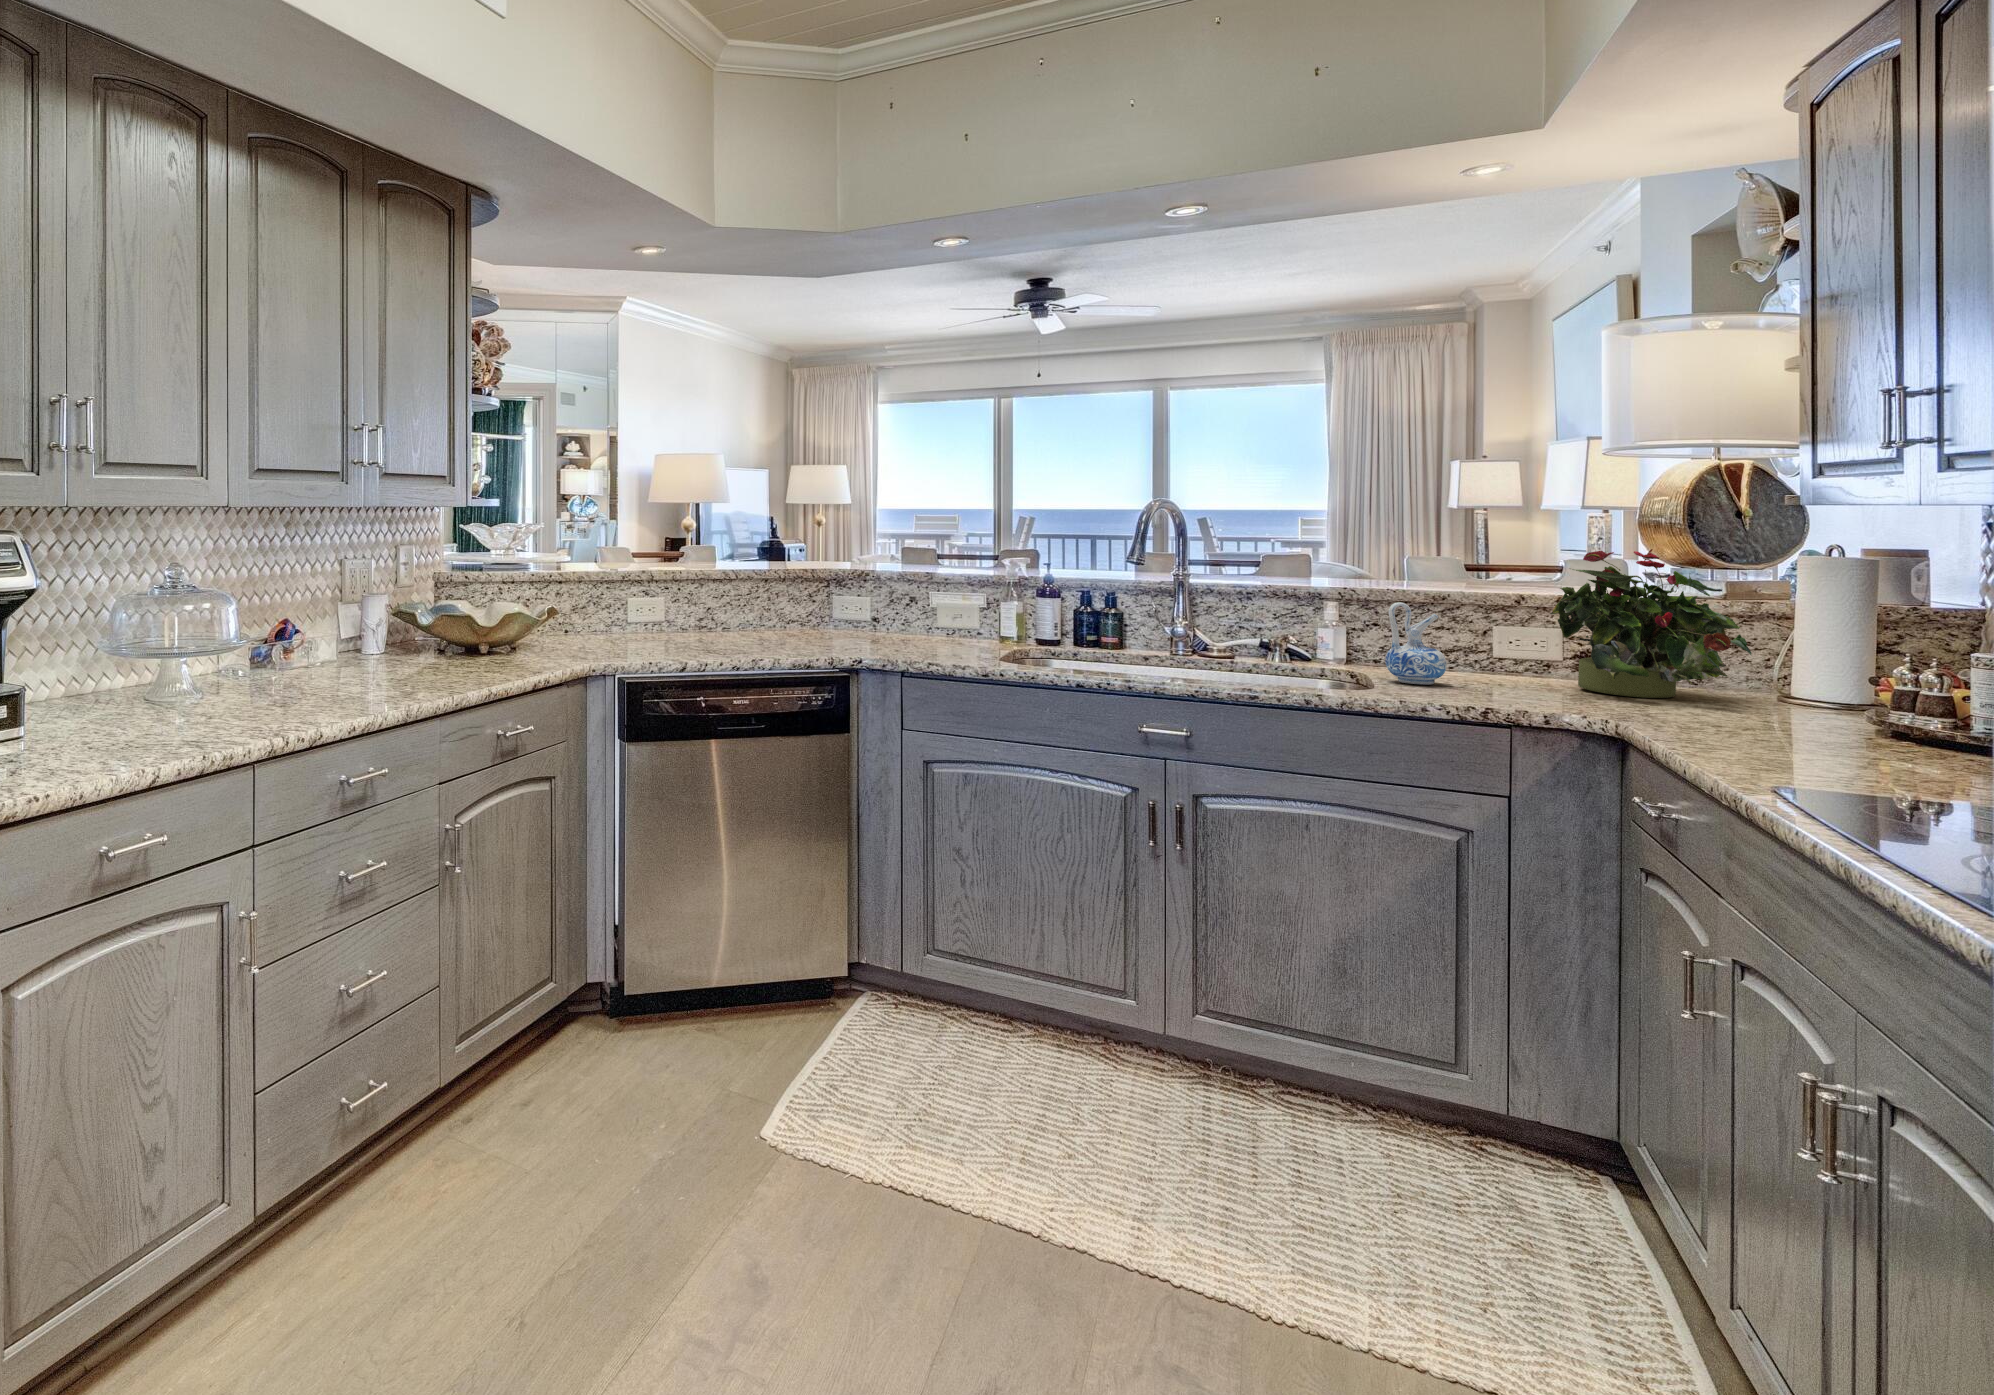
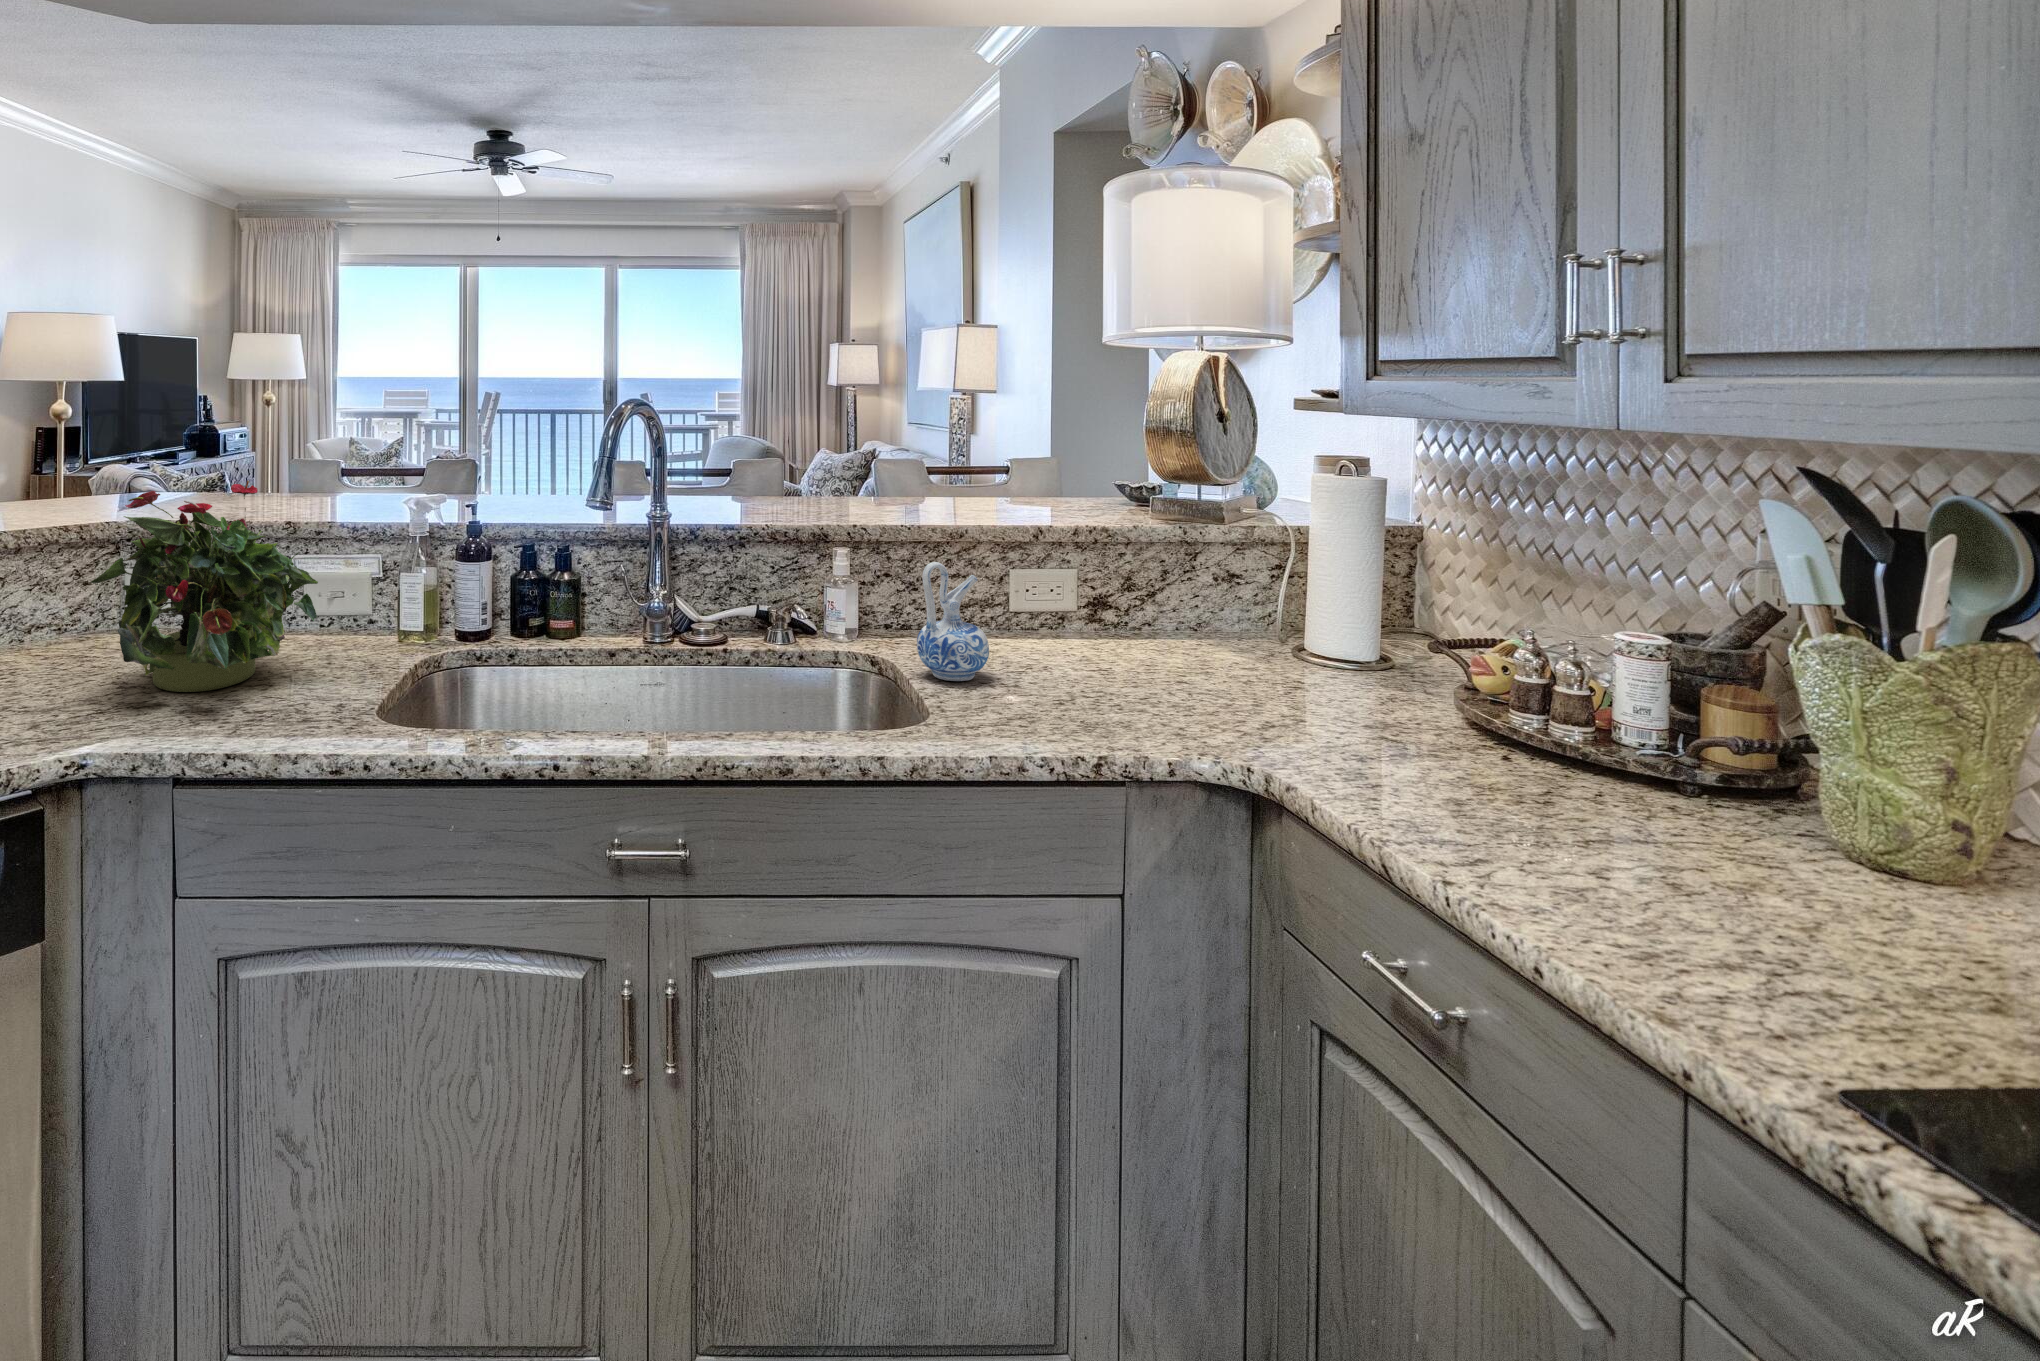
potted plant: present [1550,549,1751,698] -> present [91,481,318,692]

